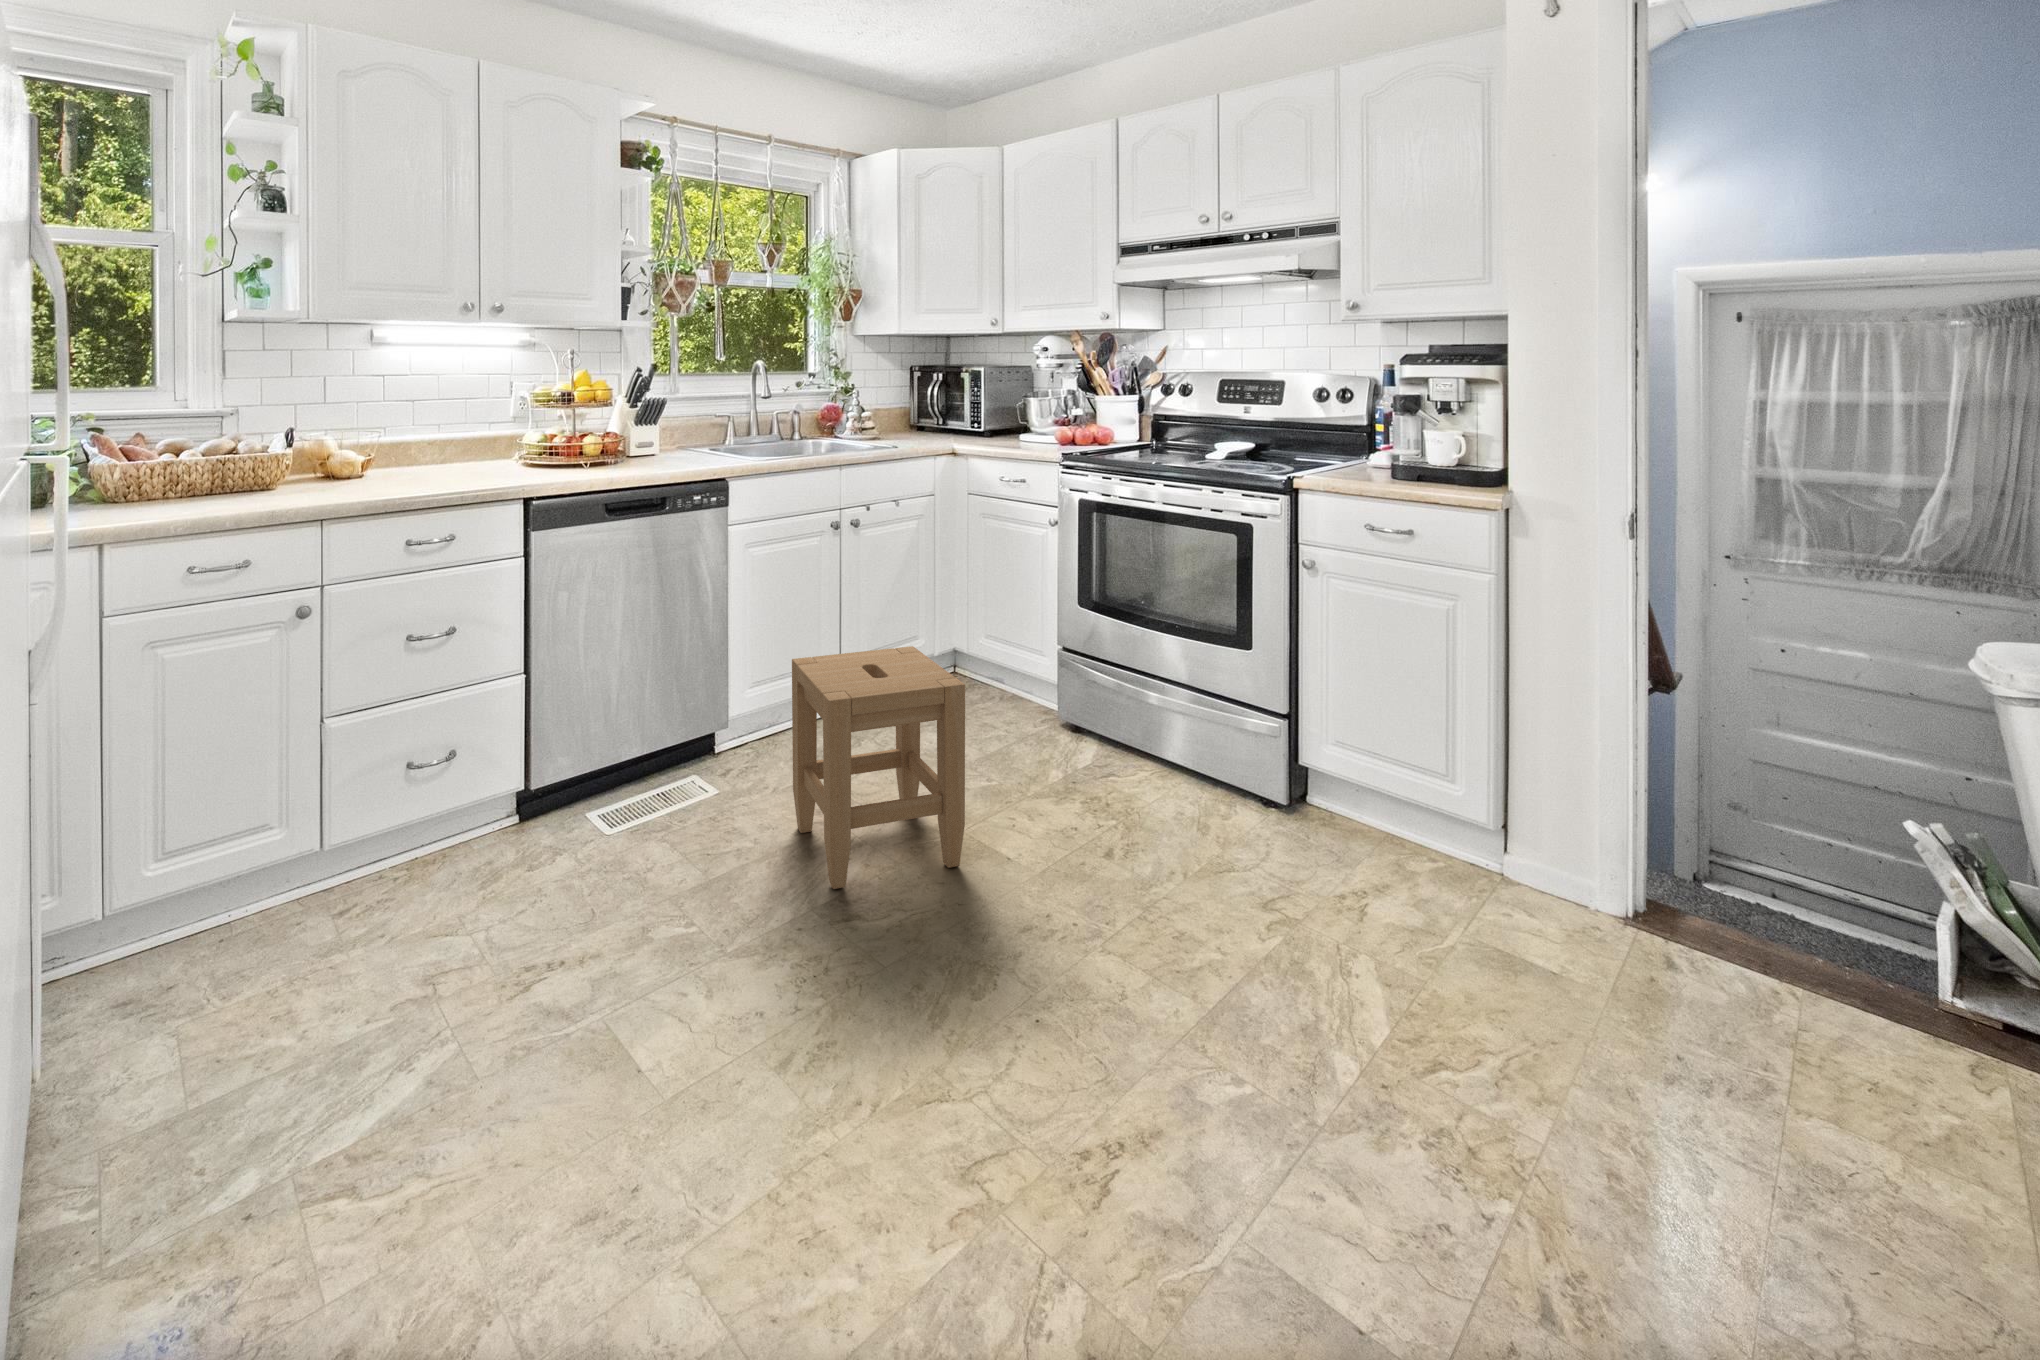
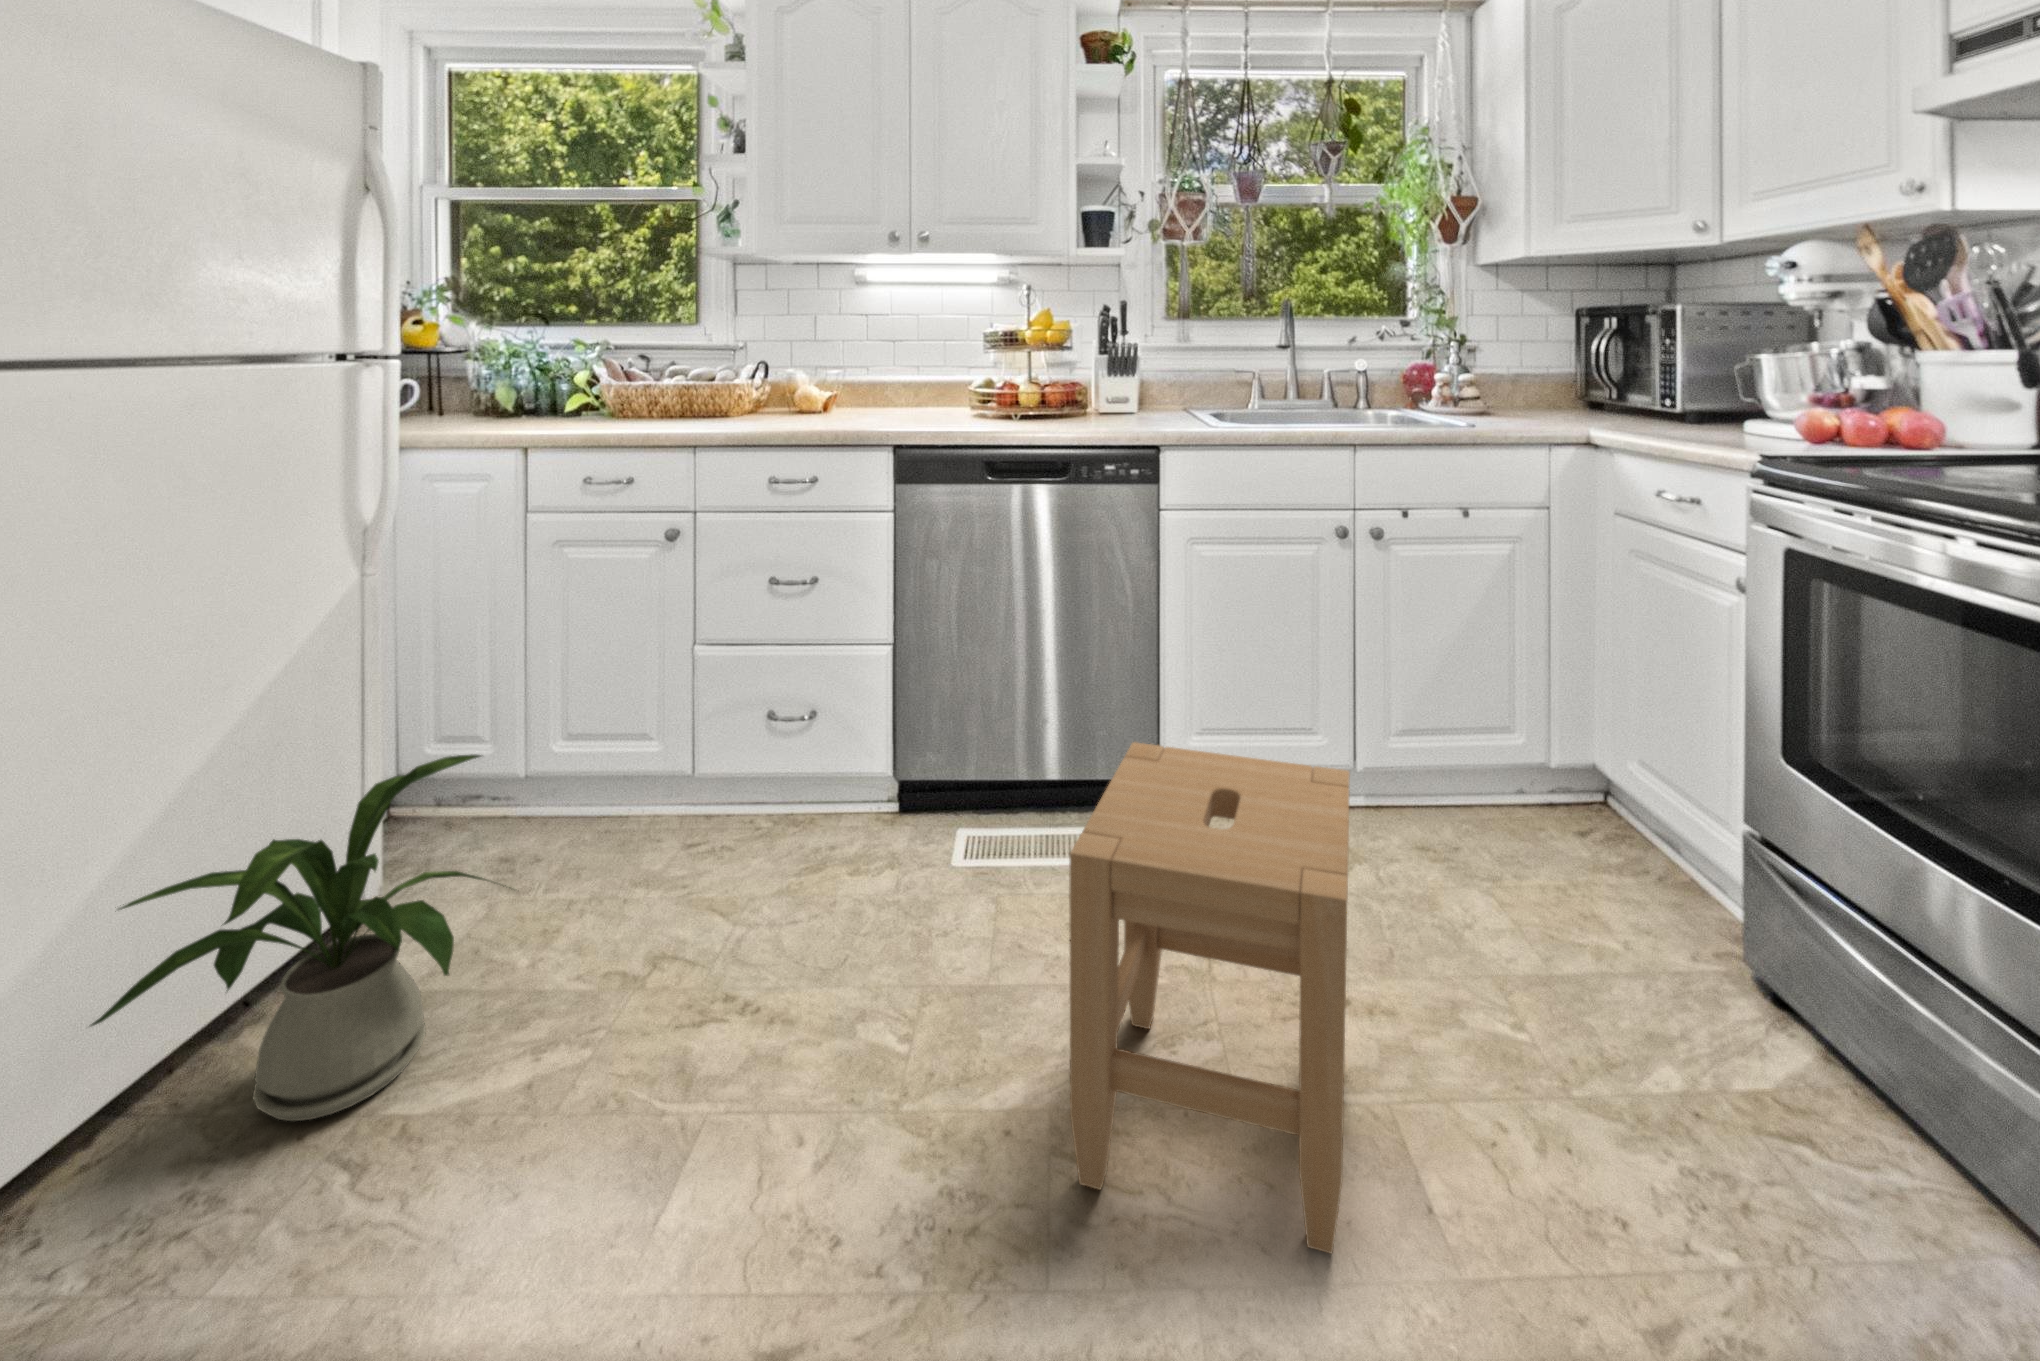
house plant: none [75,760,360,1077] -> present [91,755,506,1121]

